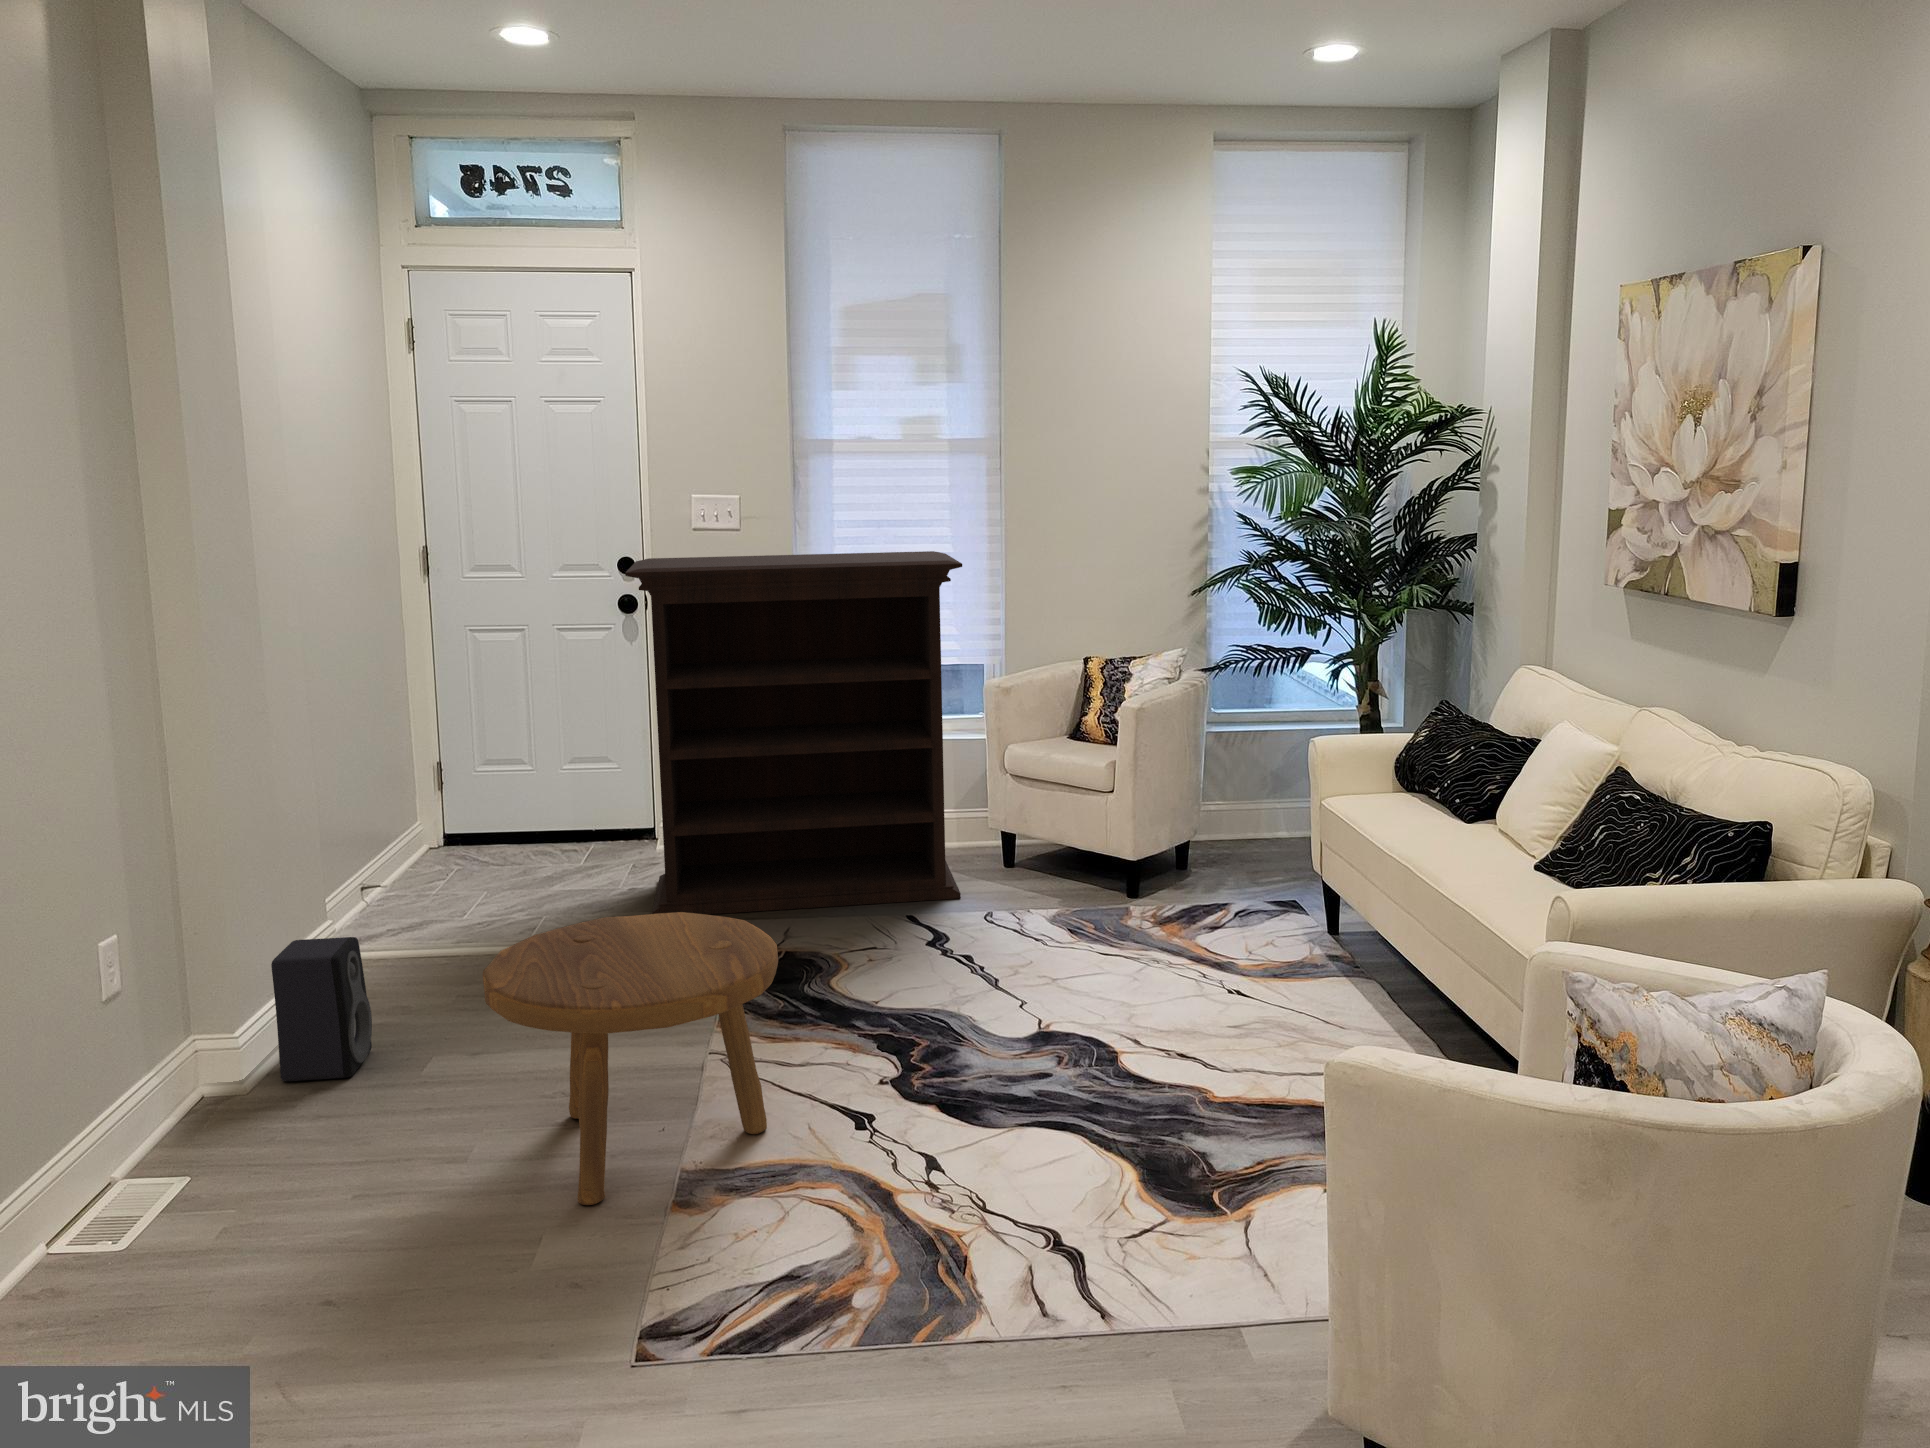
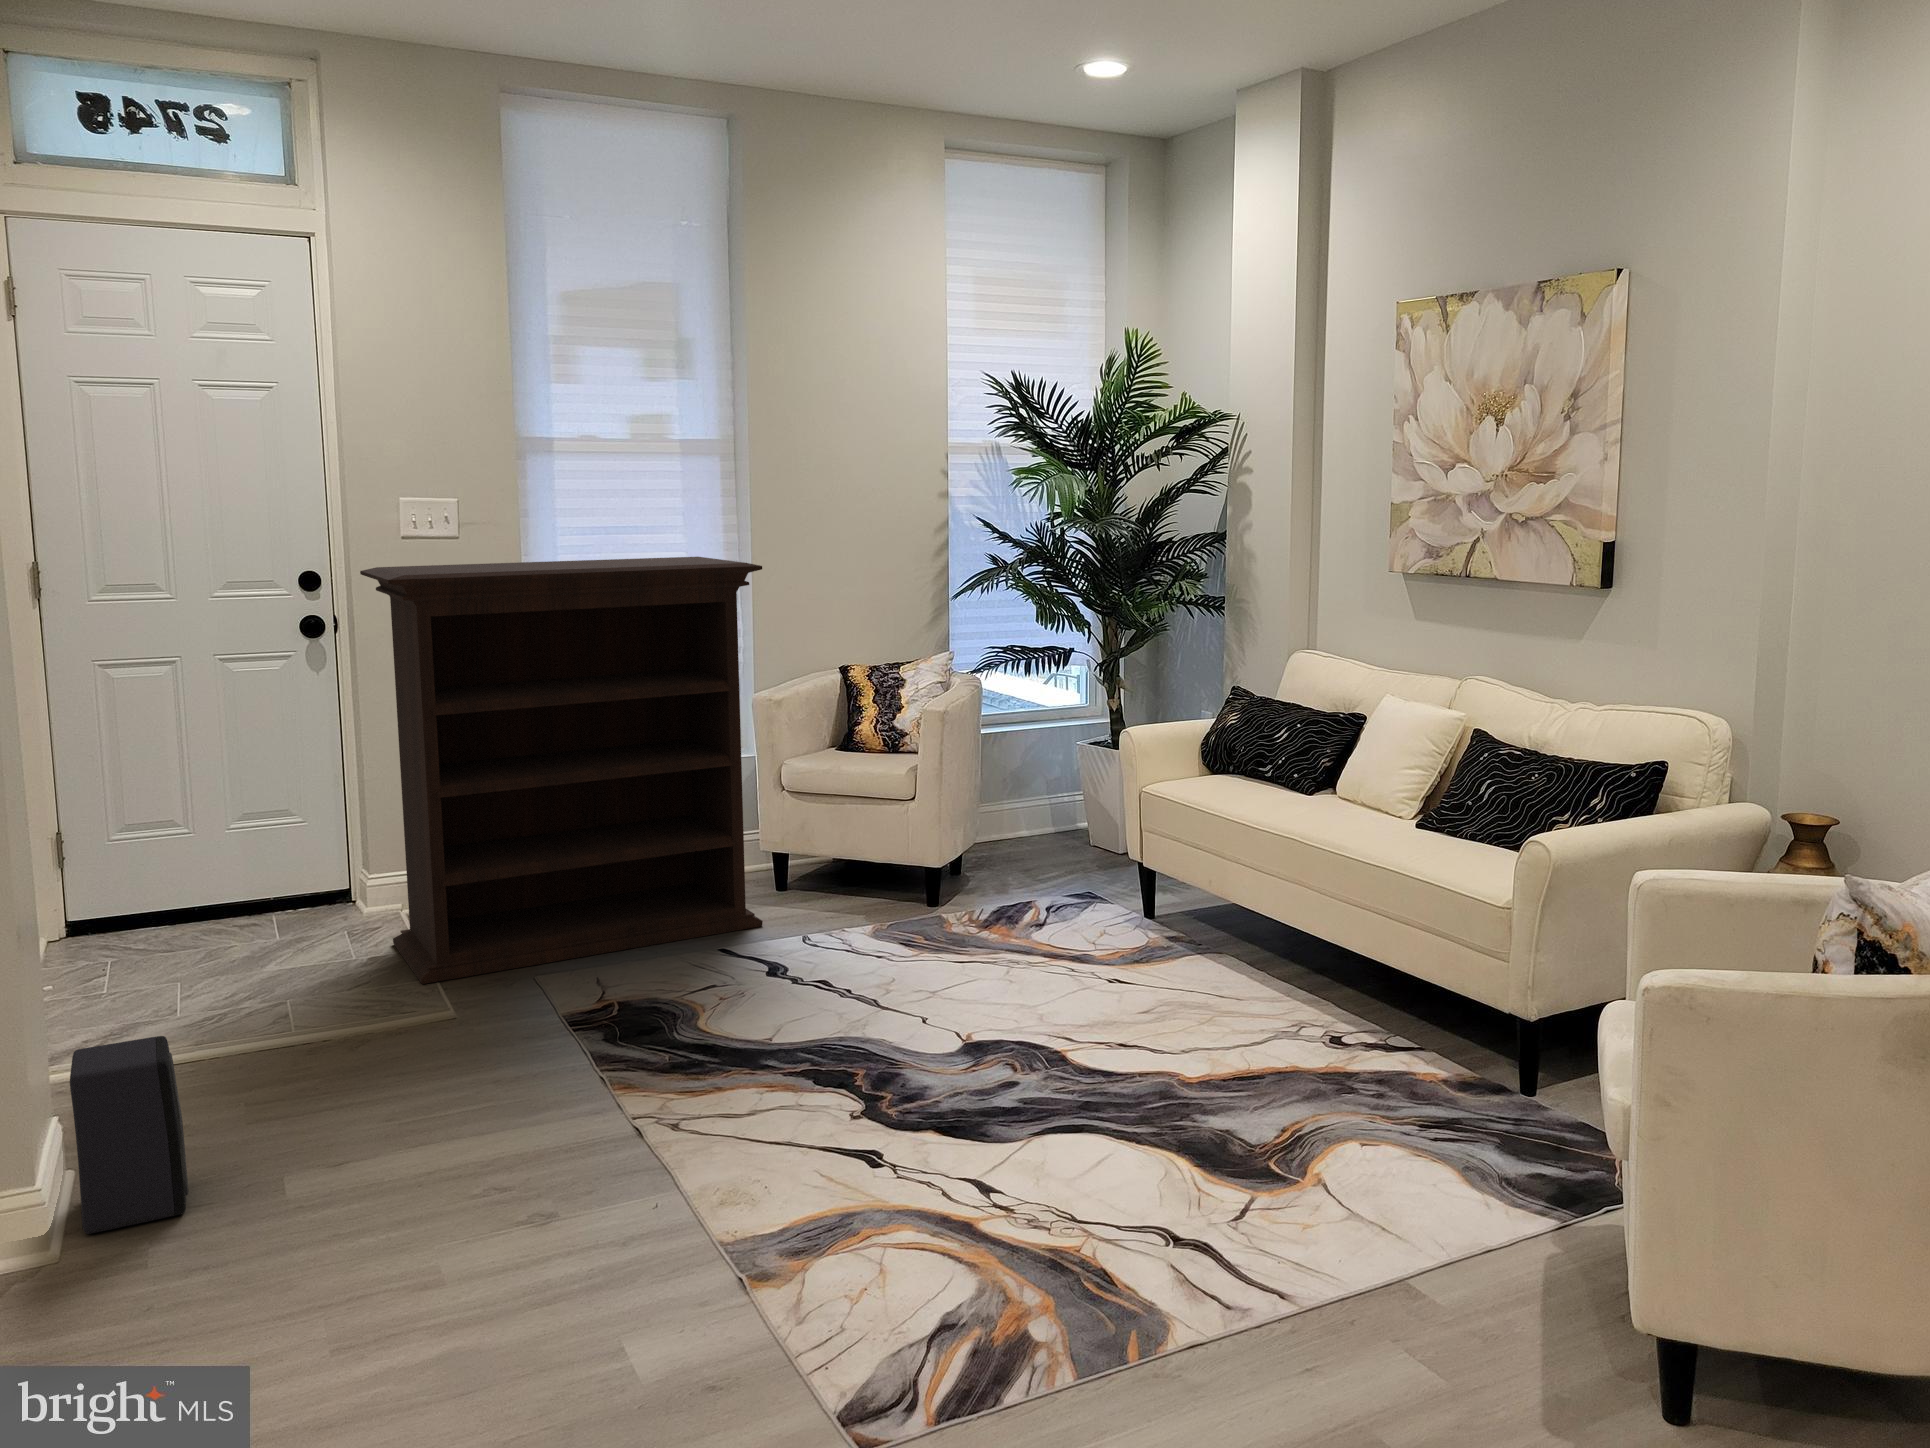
footstool: present [483,912,778,1205] -> none [461,952,808,1302]

